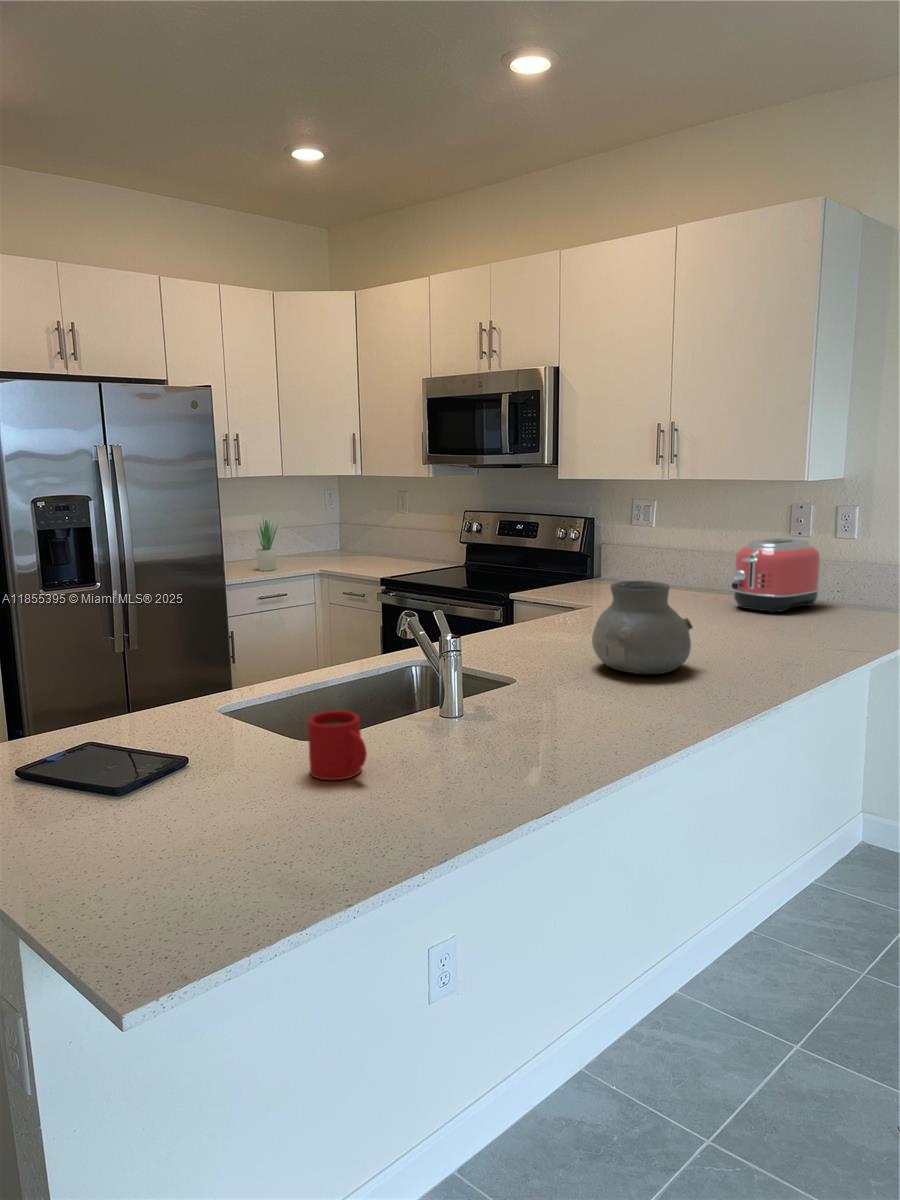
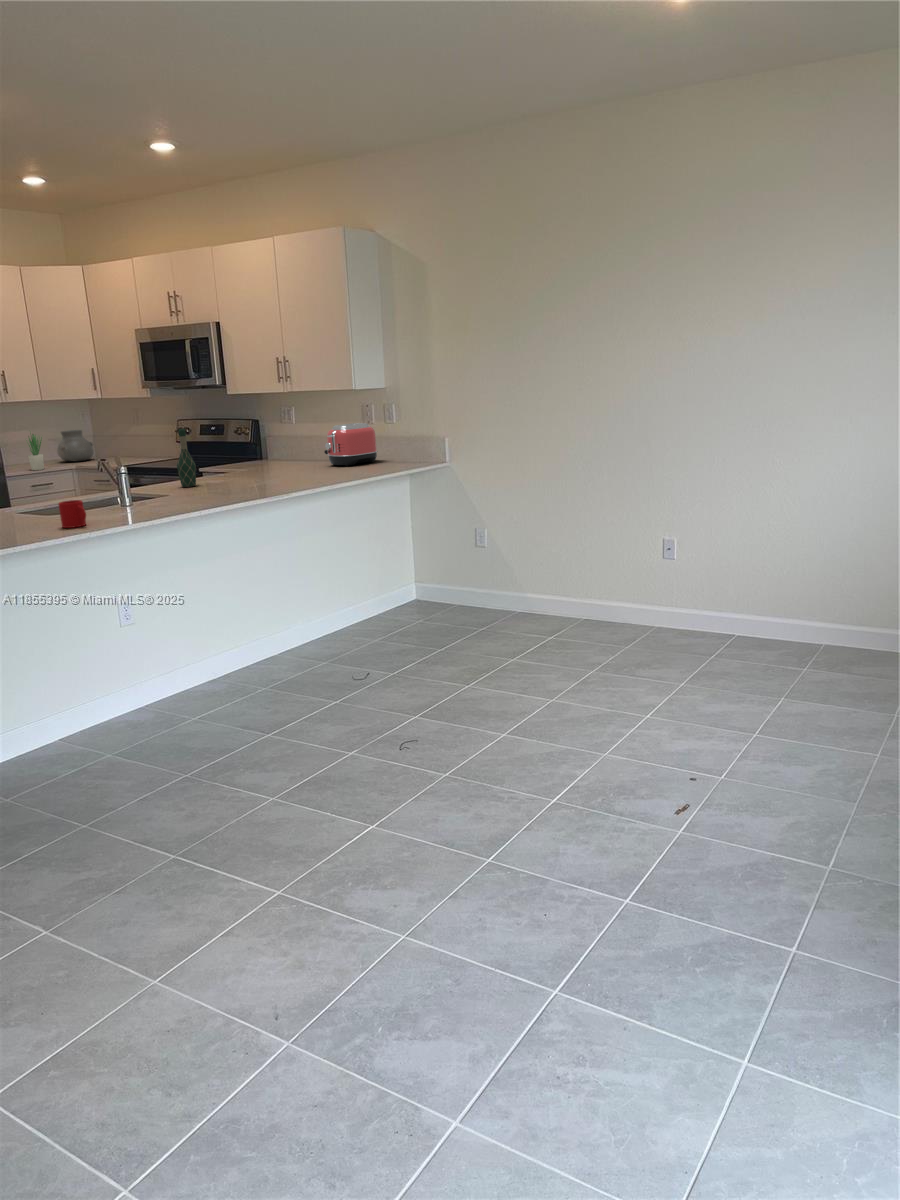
wine bottle: none [500,540,533,642] -> present [177,429,196,487]
vase: present [592,580,693,674] -> present [57,430,94,461]

